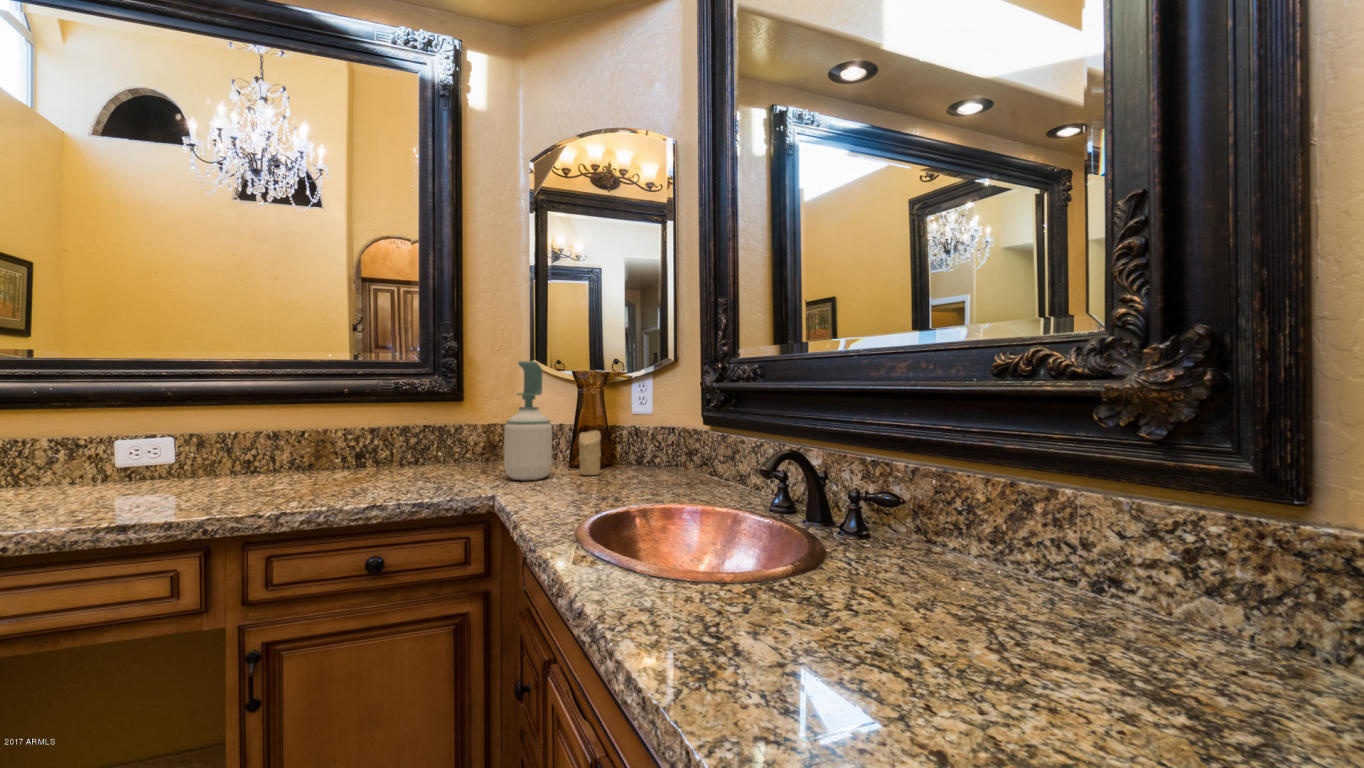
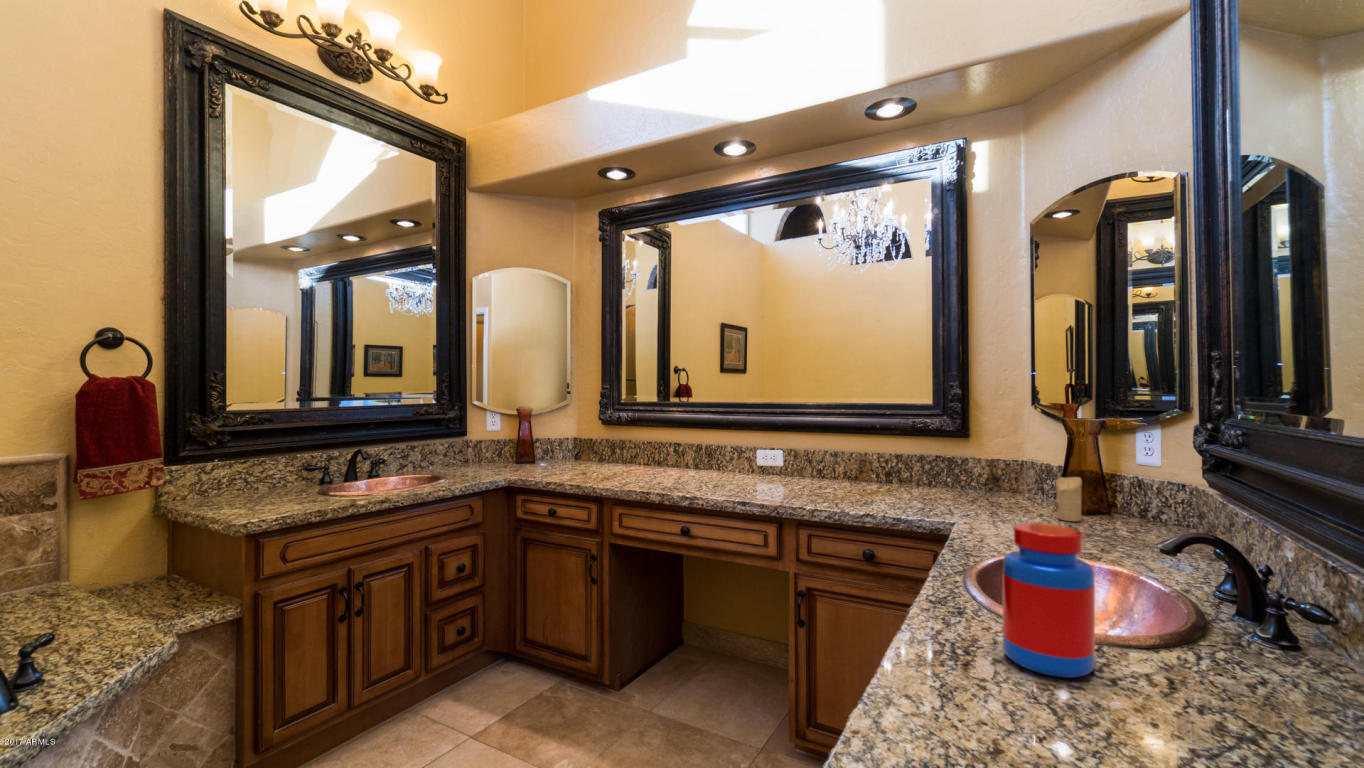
soap bottle: present [504,361,552,480] -> none [980,408,1026,516]
jar: none [763,450,863,636] -> present [1003,523,1095,678]

